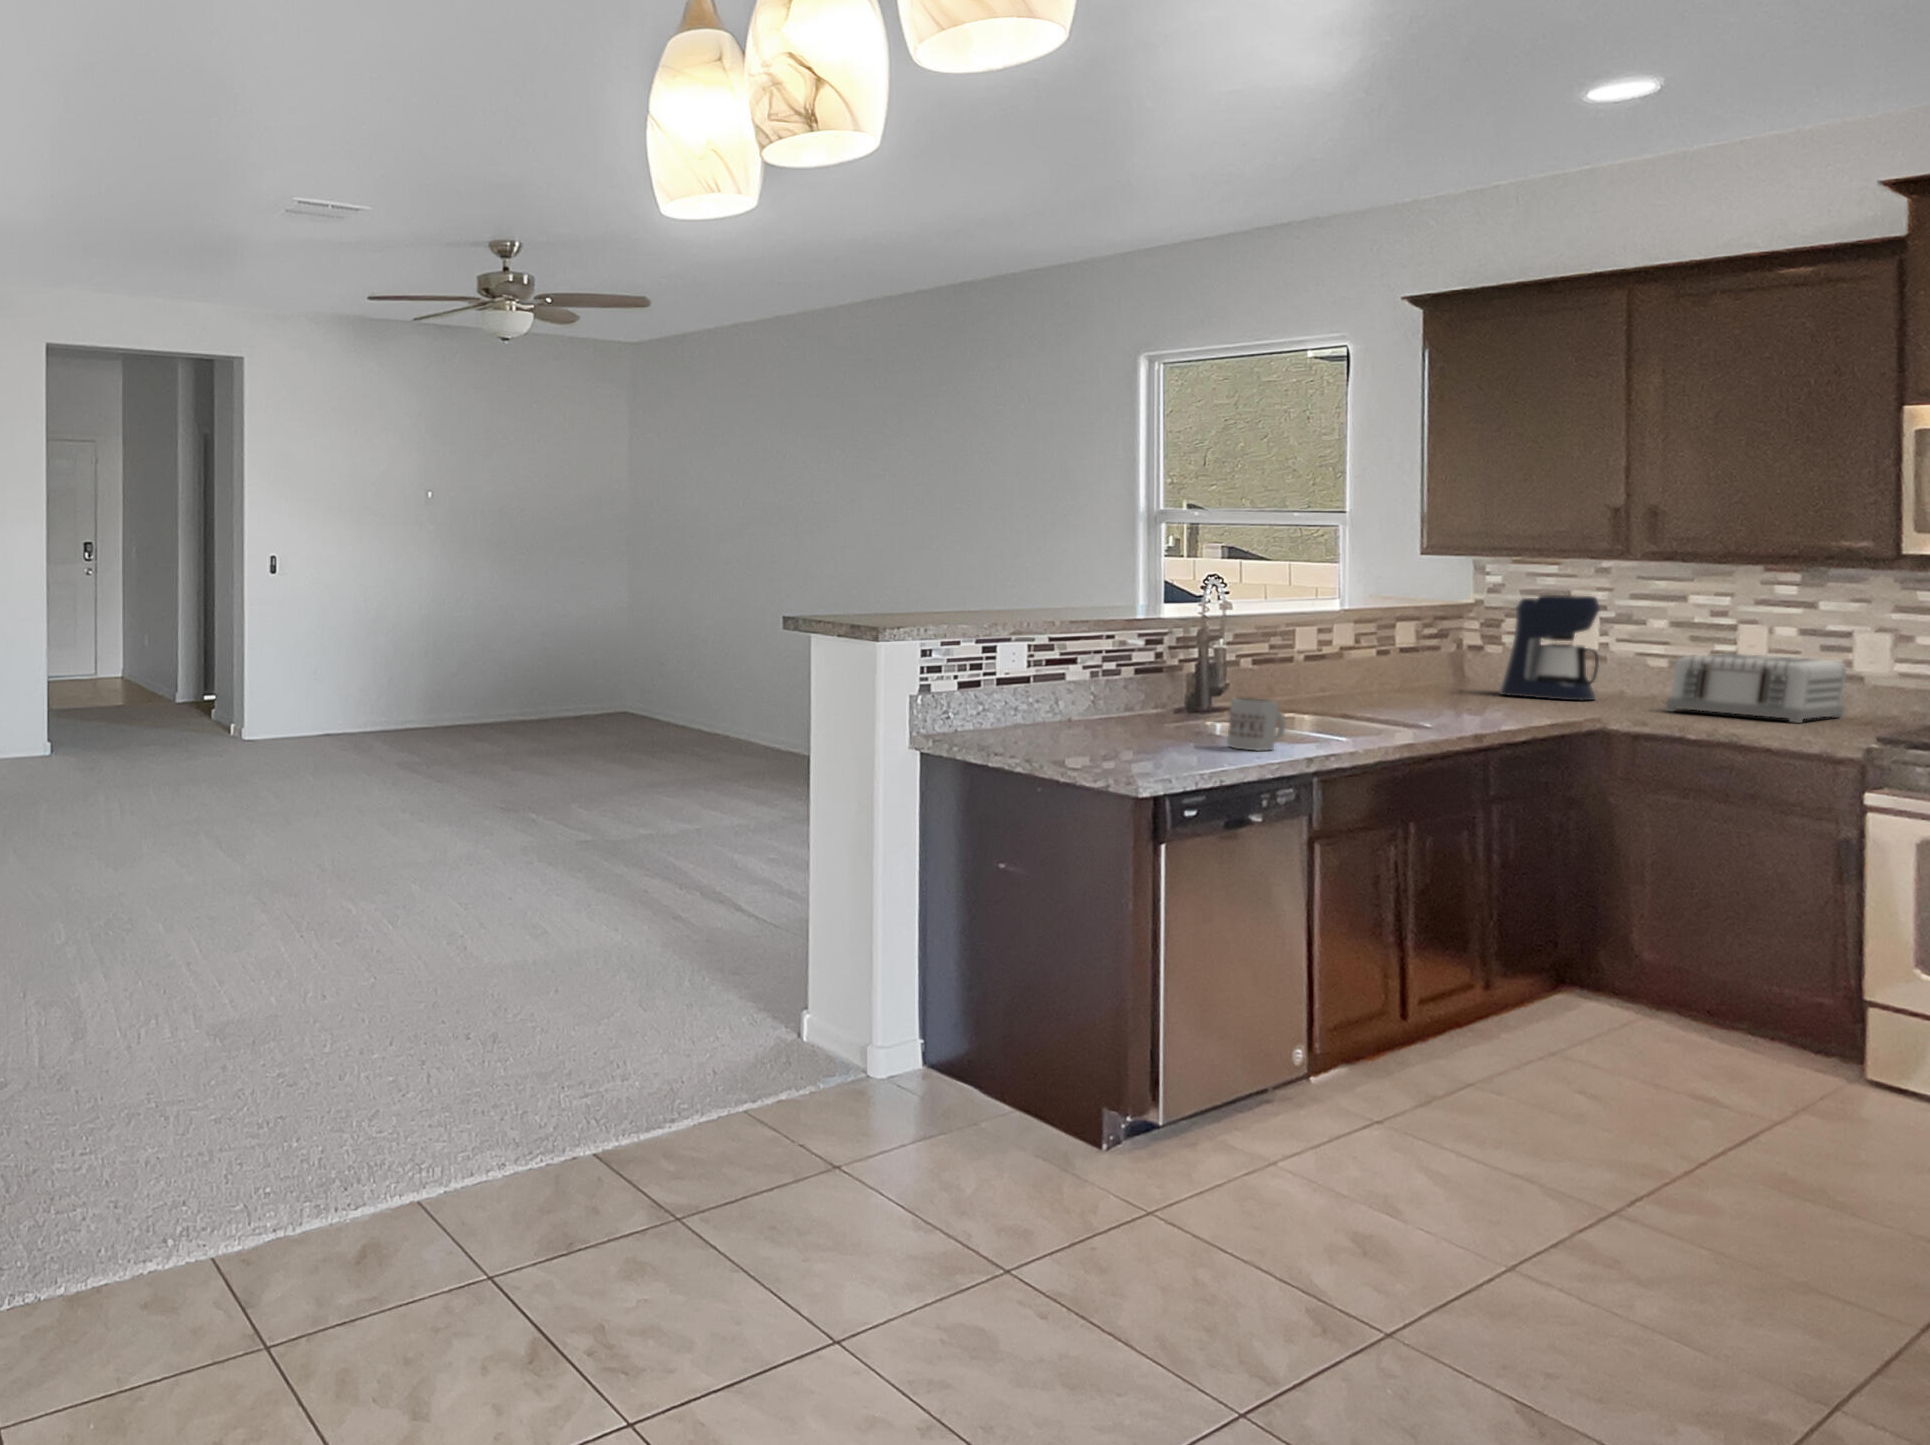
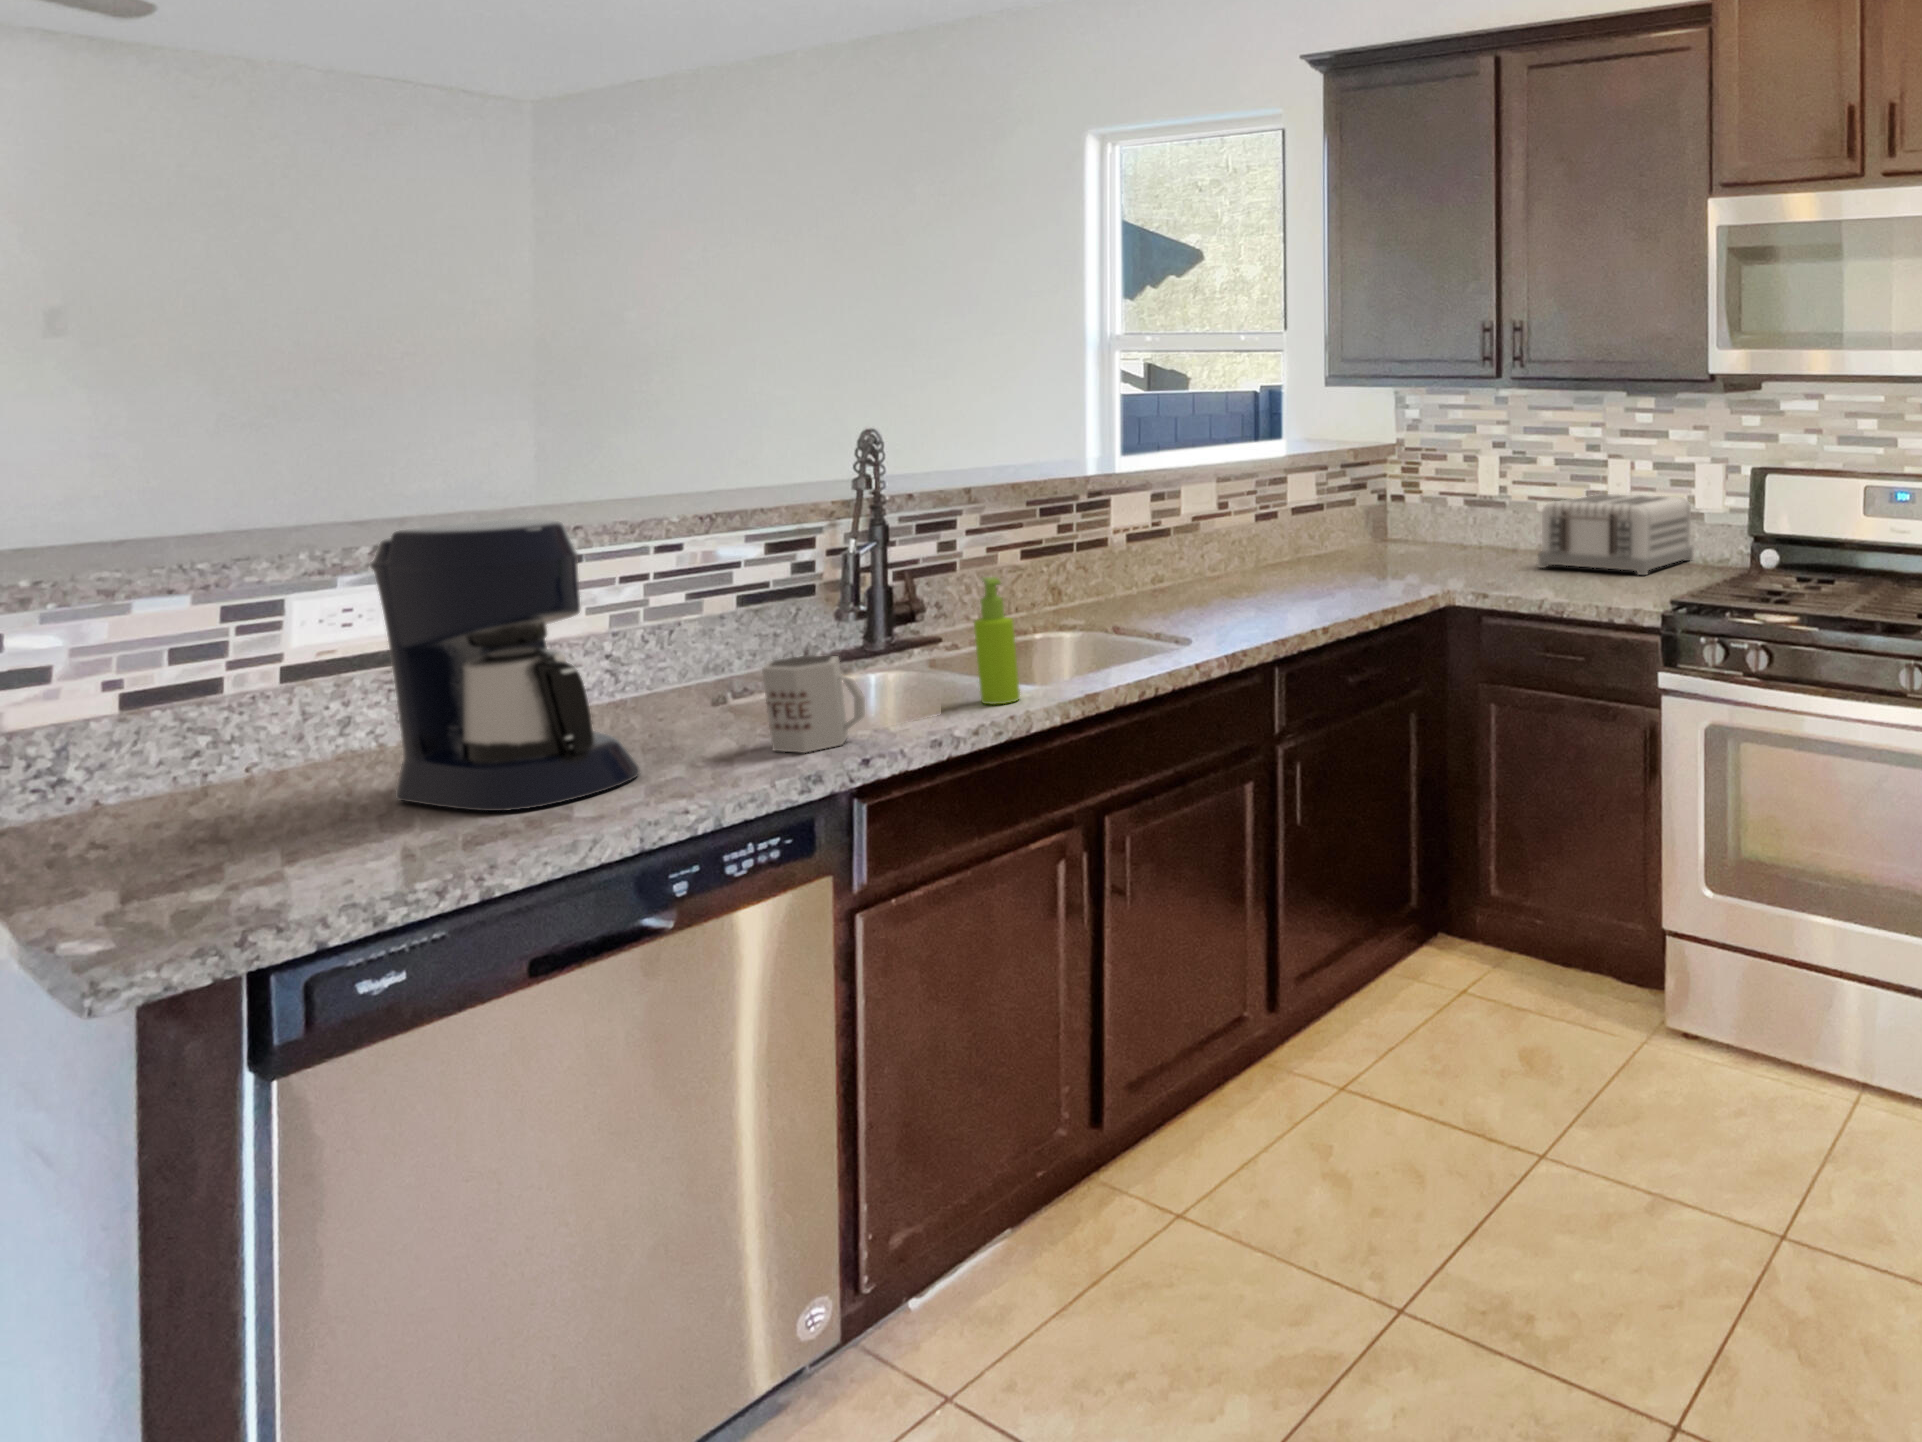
coffee maker: present [1500,595,1600,700] -> present [370,518,640,811]
soap dispenser: none [1319,665,1355,743] -> present [974,577,1020,704]

